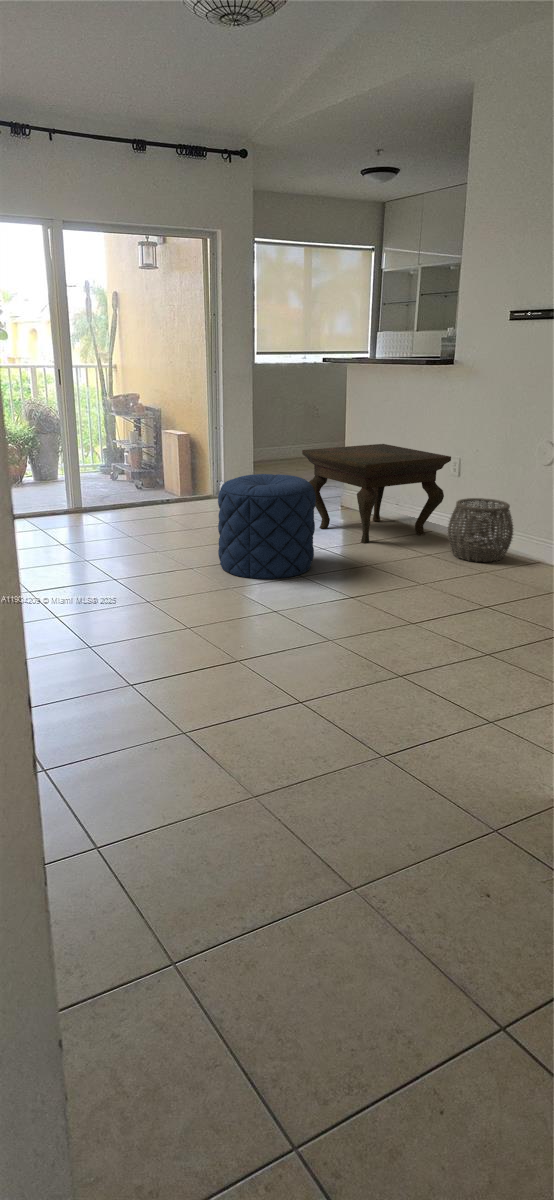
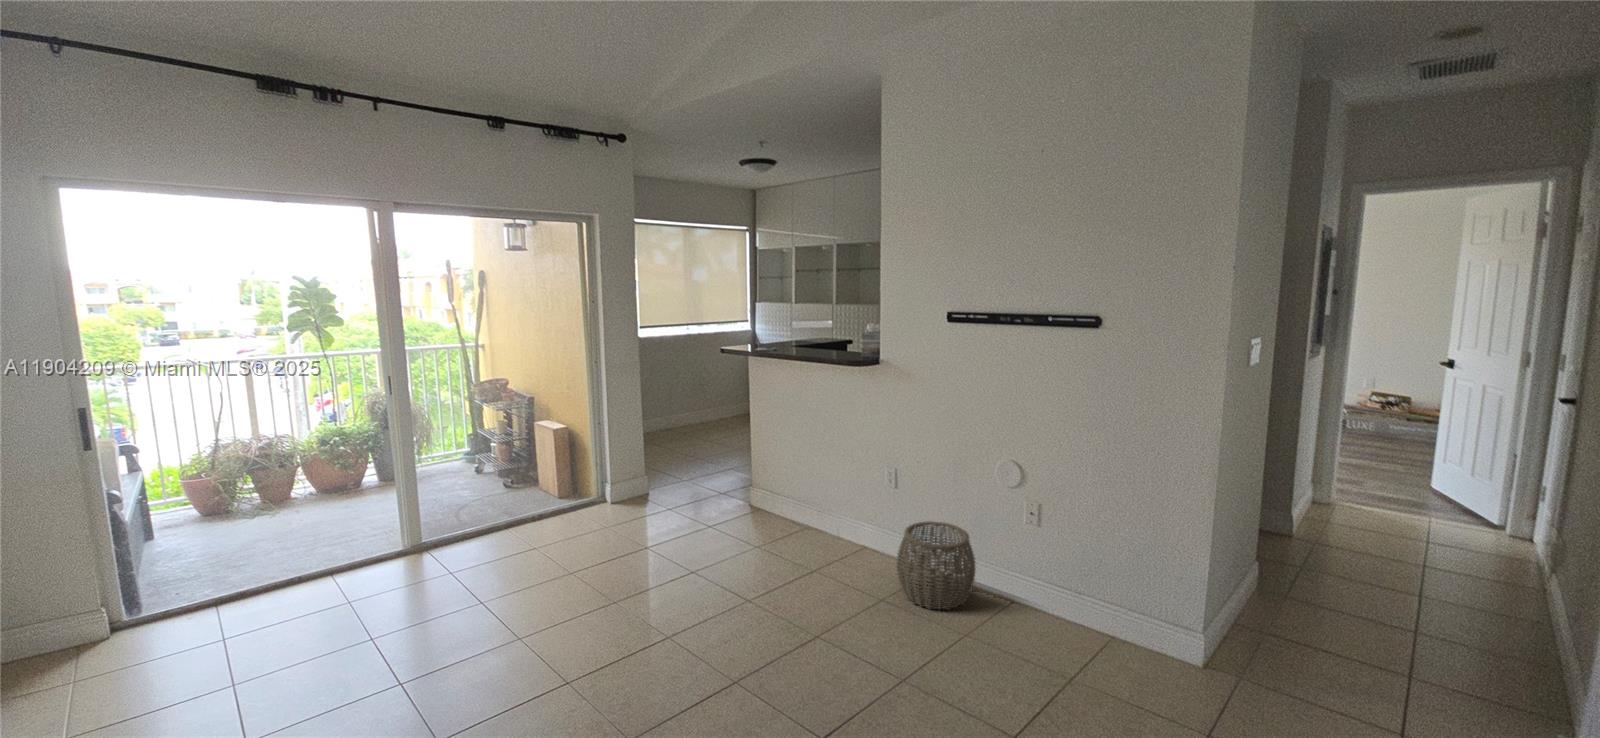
side table: present [302,444,451,544] -> none [706,442,881,583]
pouf: present [218,474,316,579] -> none [601,527,740,702]

